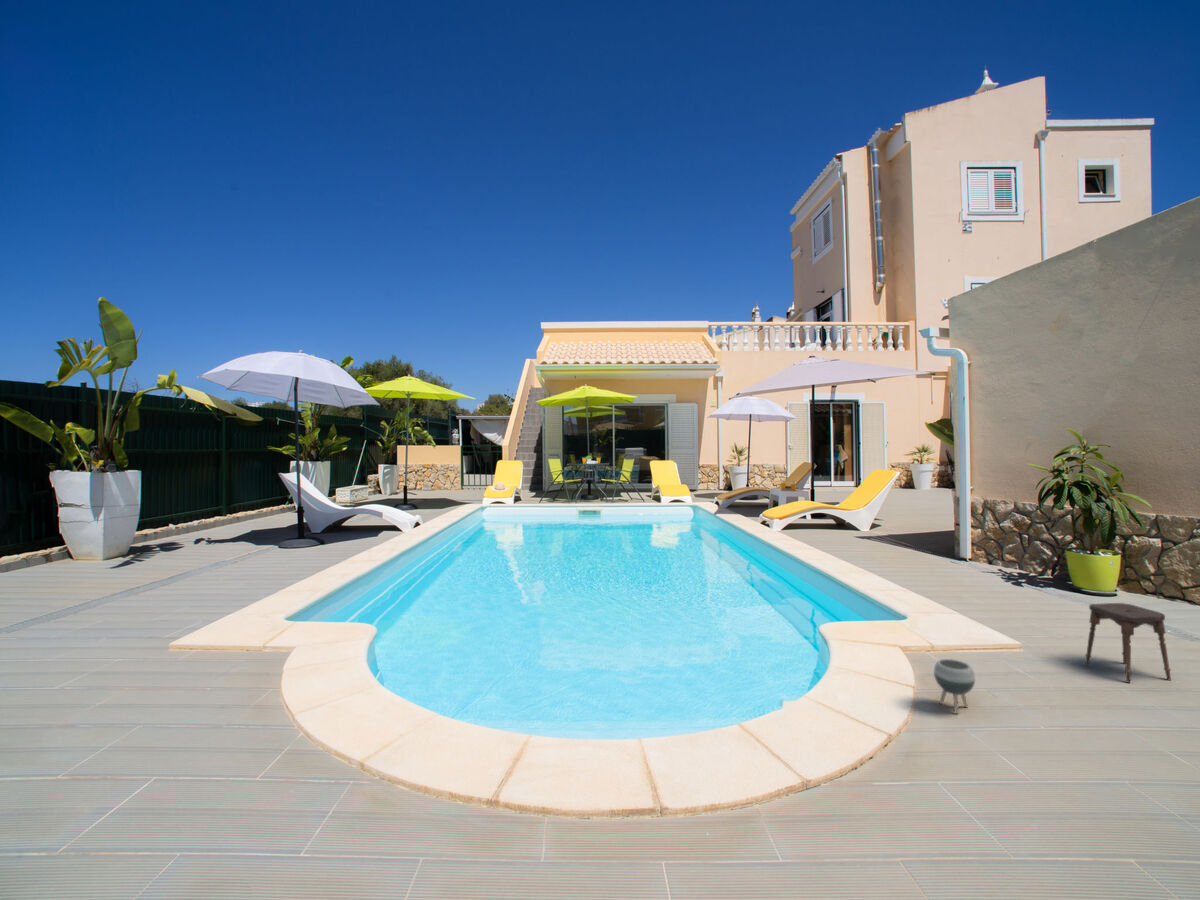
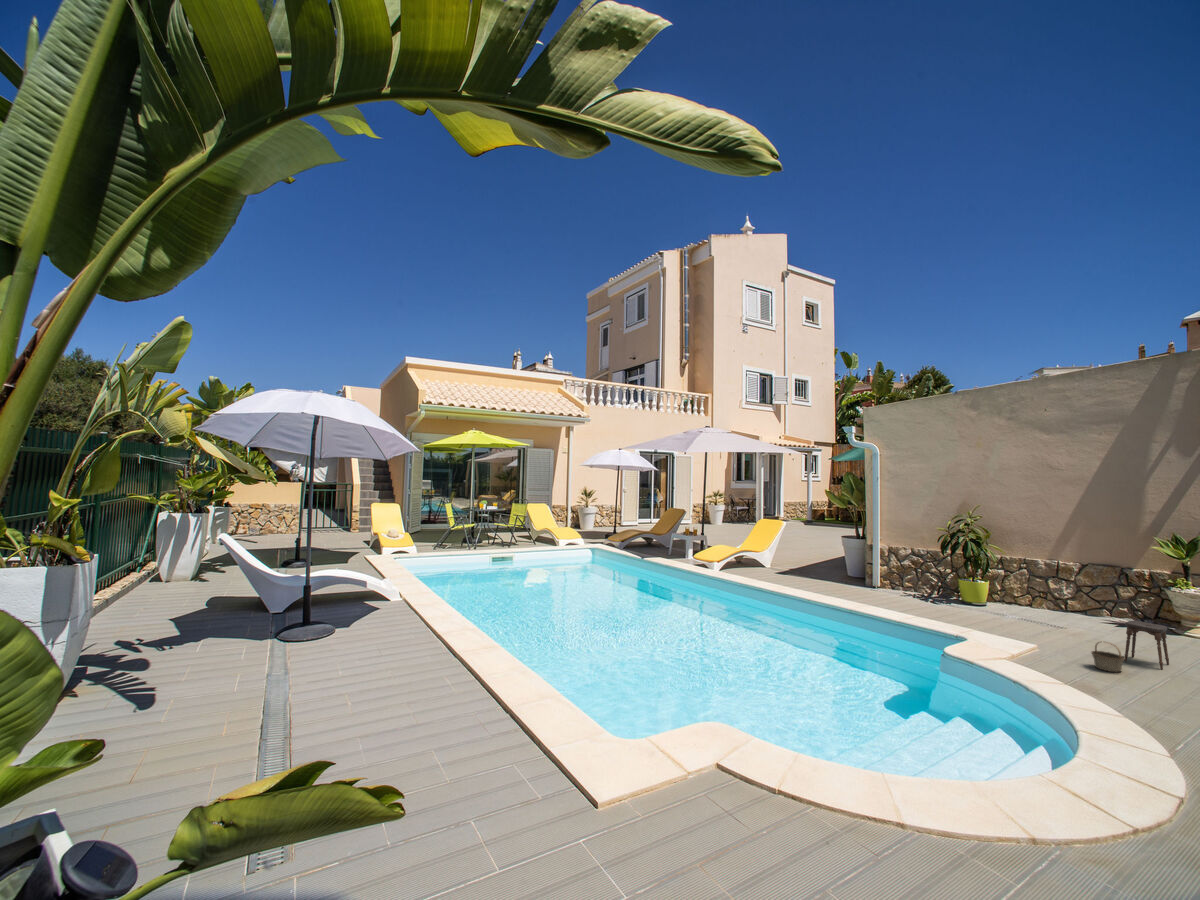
basket: none [991,626,1039,674] -> present [1091,643,1125,672]
planter: present [934,659,975,714] -> none [1137,669,1170,705]

